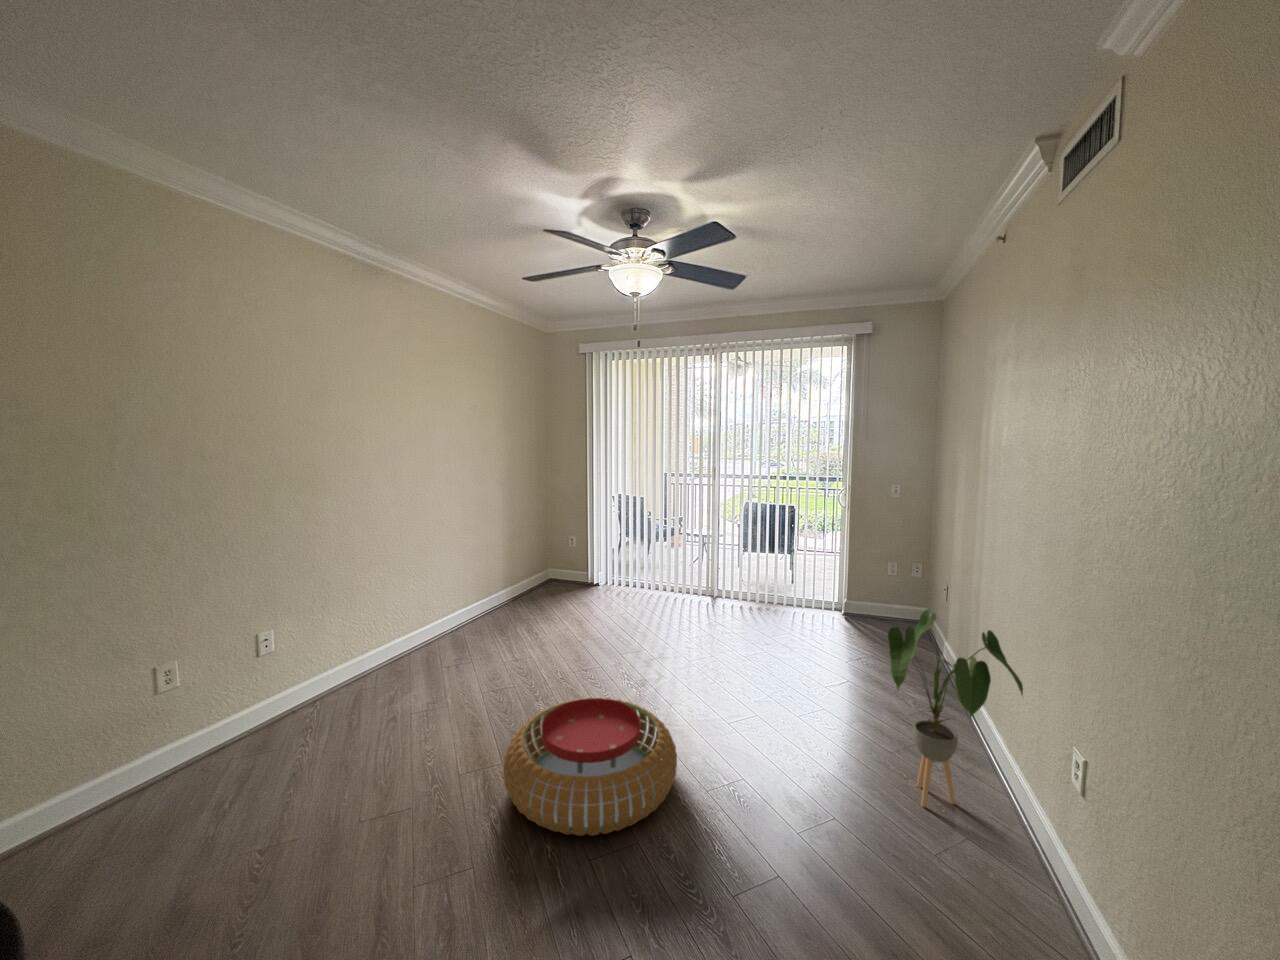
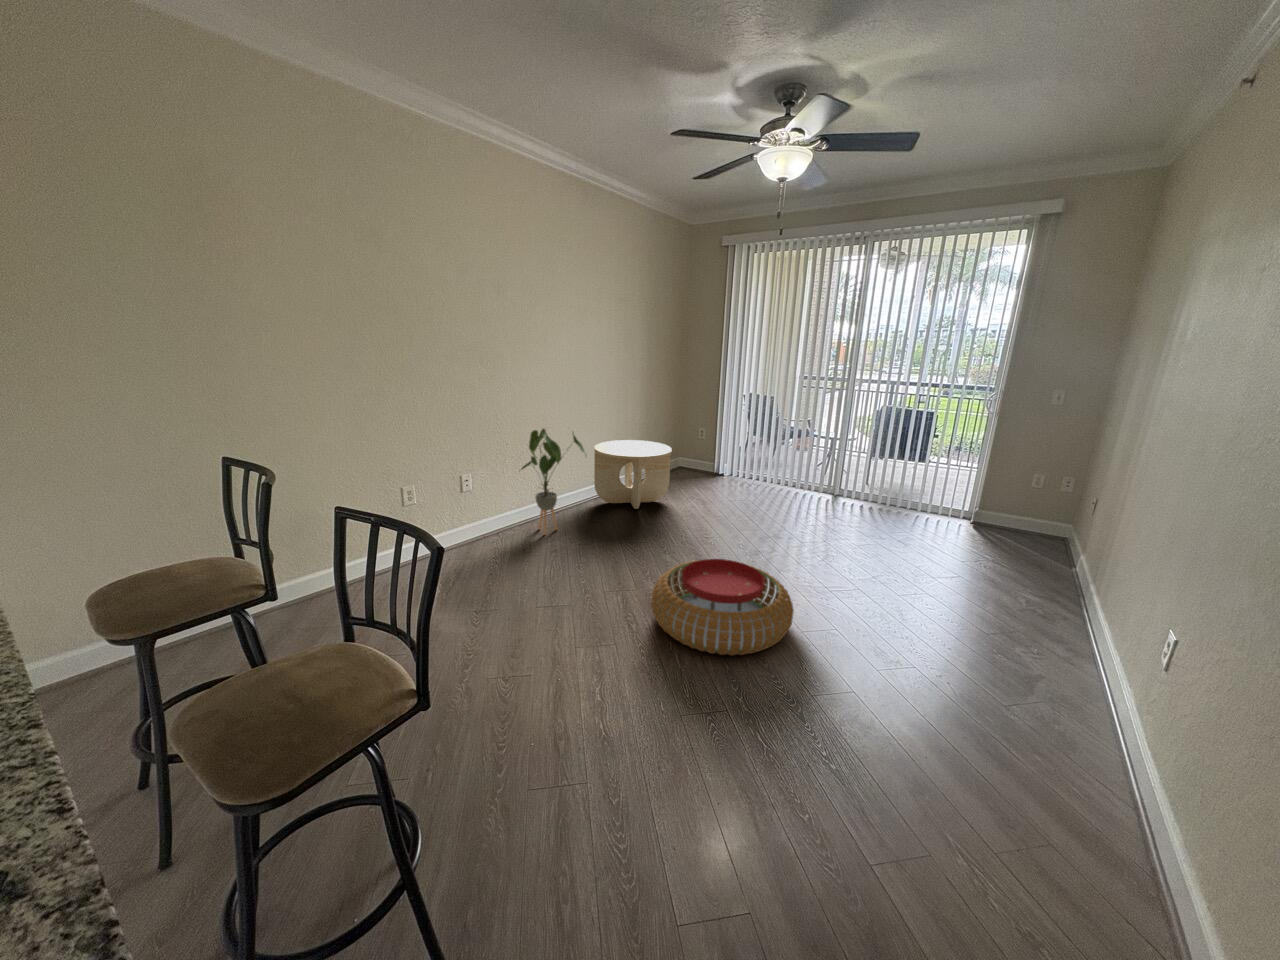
side table: none [446,554,537,636] -> present [594,440,672,509]
house plant: present [888,610,1023,807] -> present [522,429,585,535]

